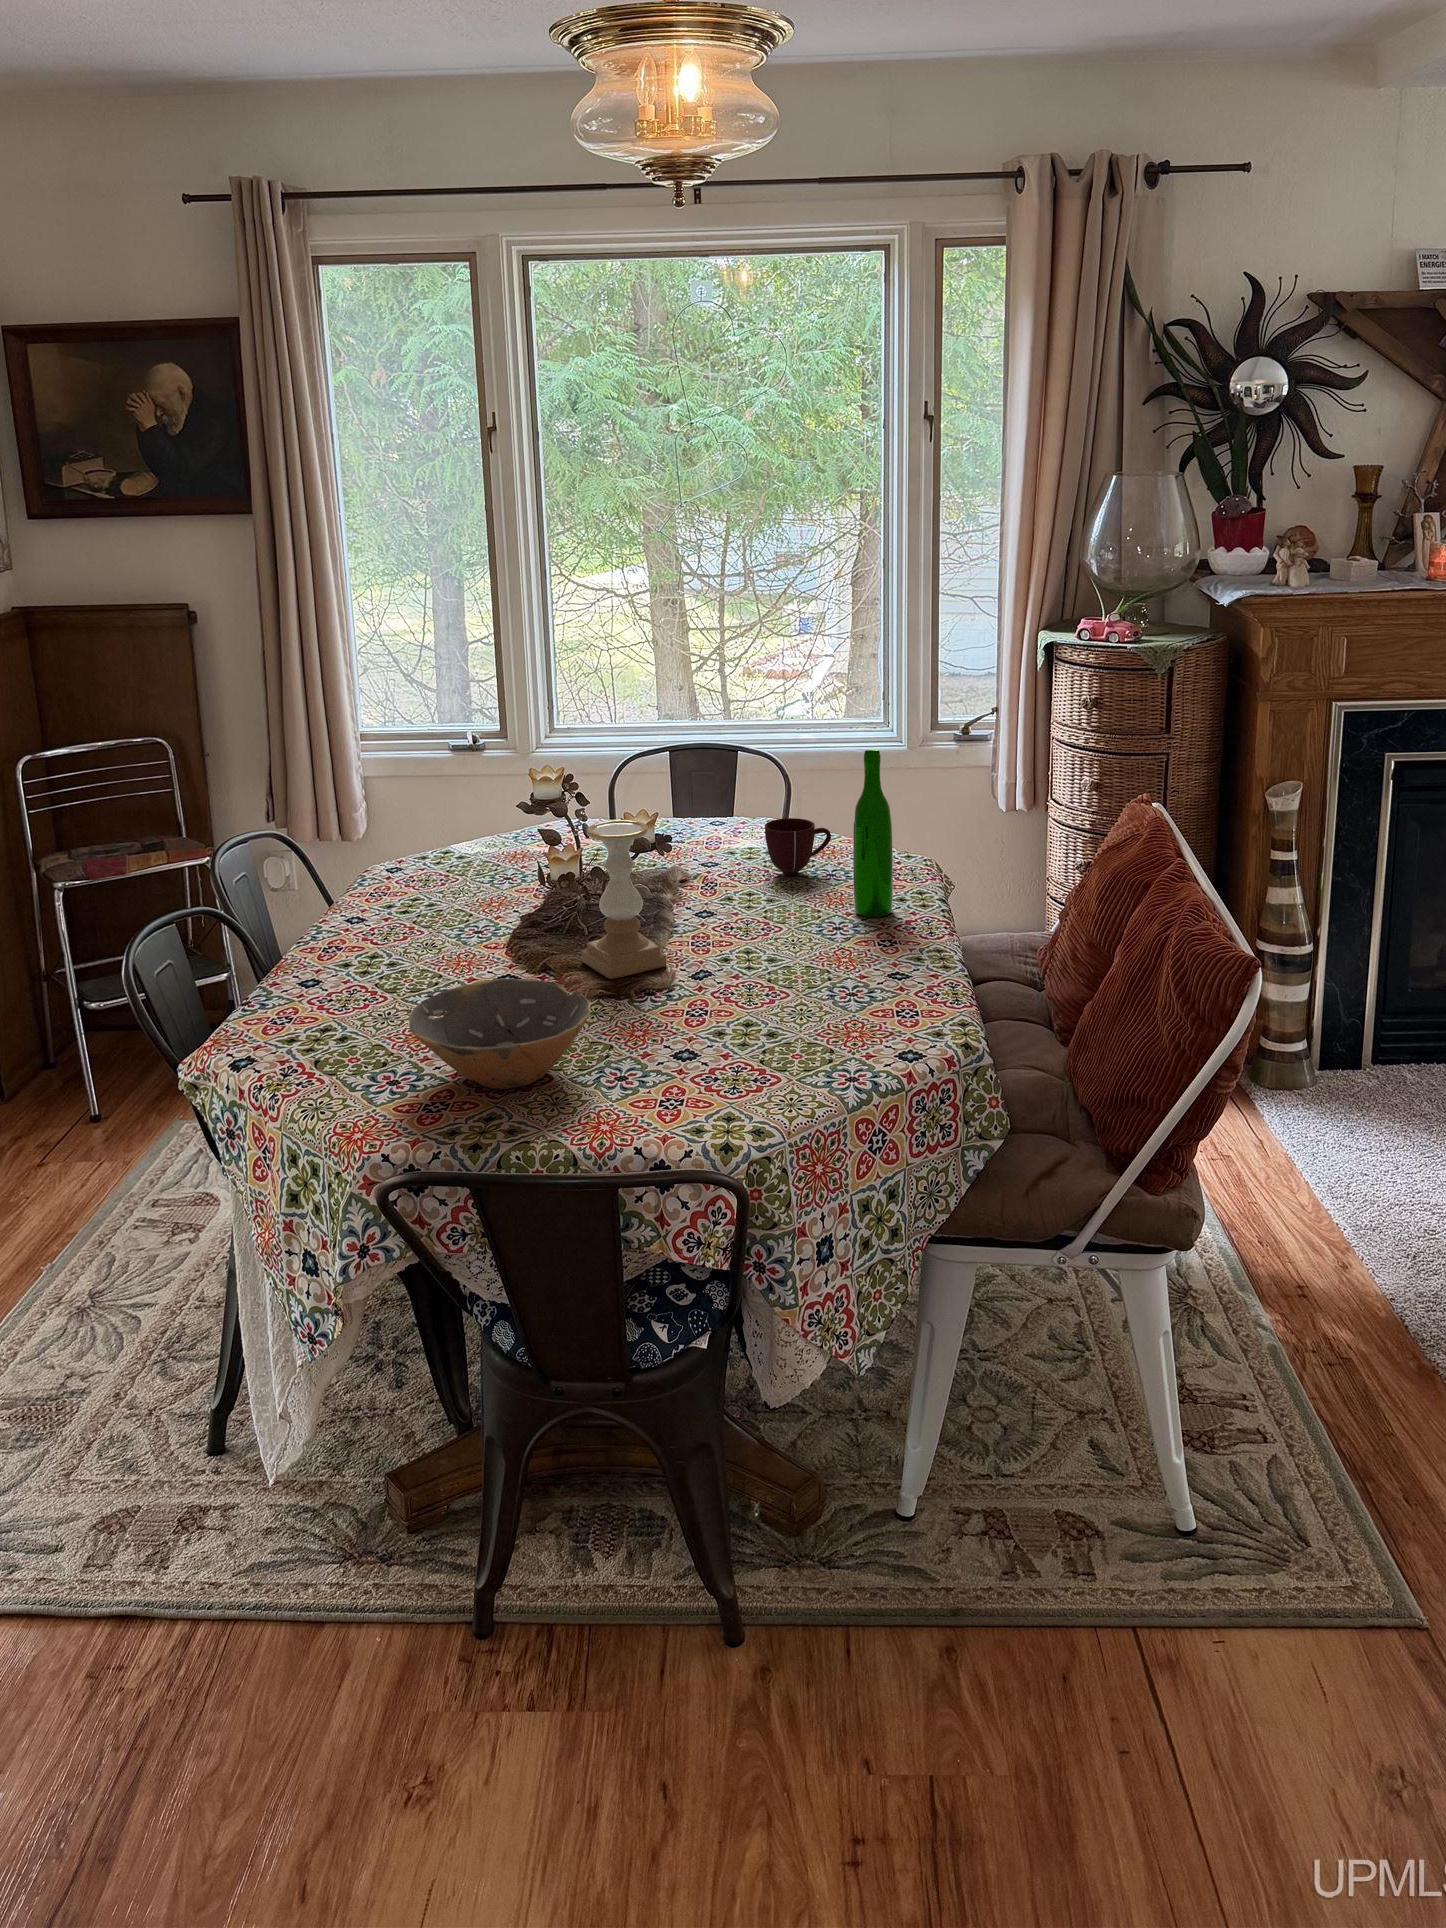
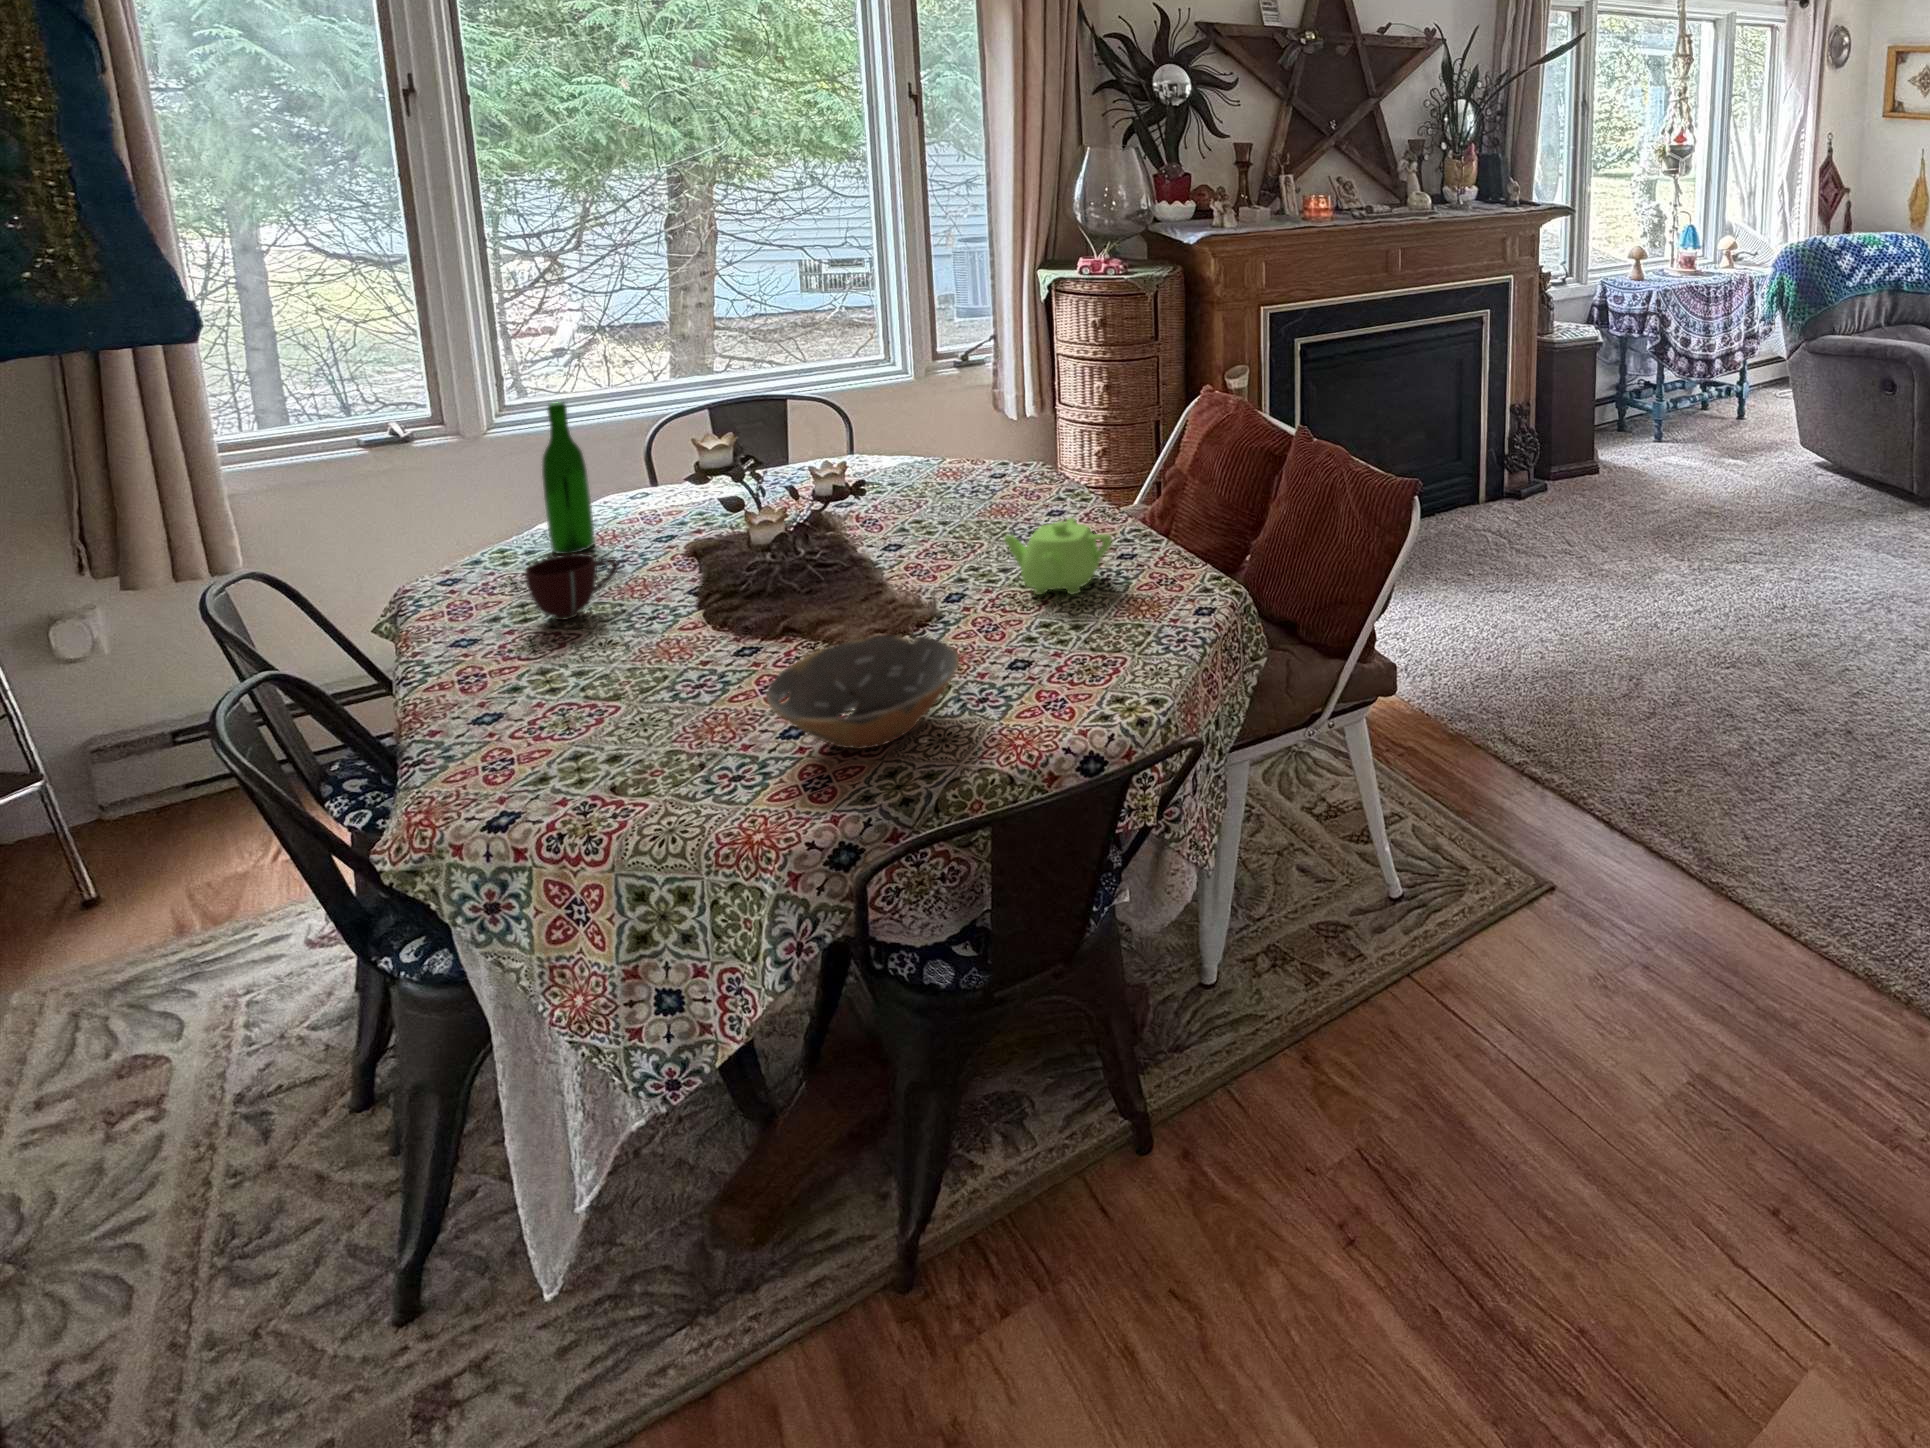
wine bottle: present [853,750,893,917] -> present [542,402,595,554]
mug: present [765,818,831,875] -> present [525,553,618,620]
candle holder: present [582,820,667,979] -> none [827,475,920,624]
teapot: none [747,909,851,999] -> present [1004,518,1112,595]

